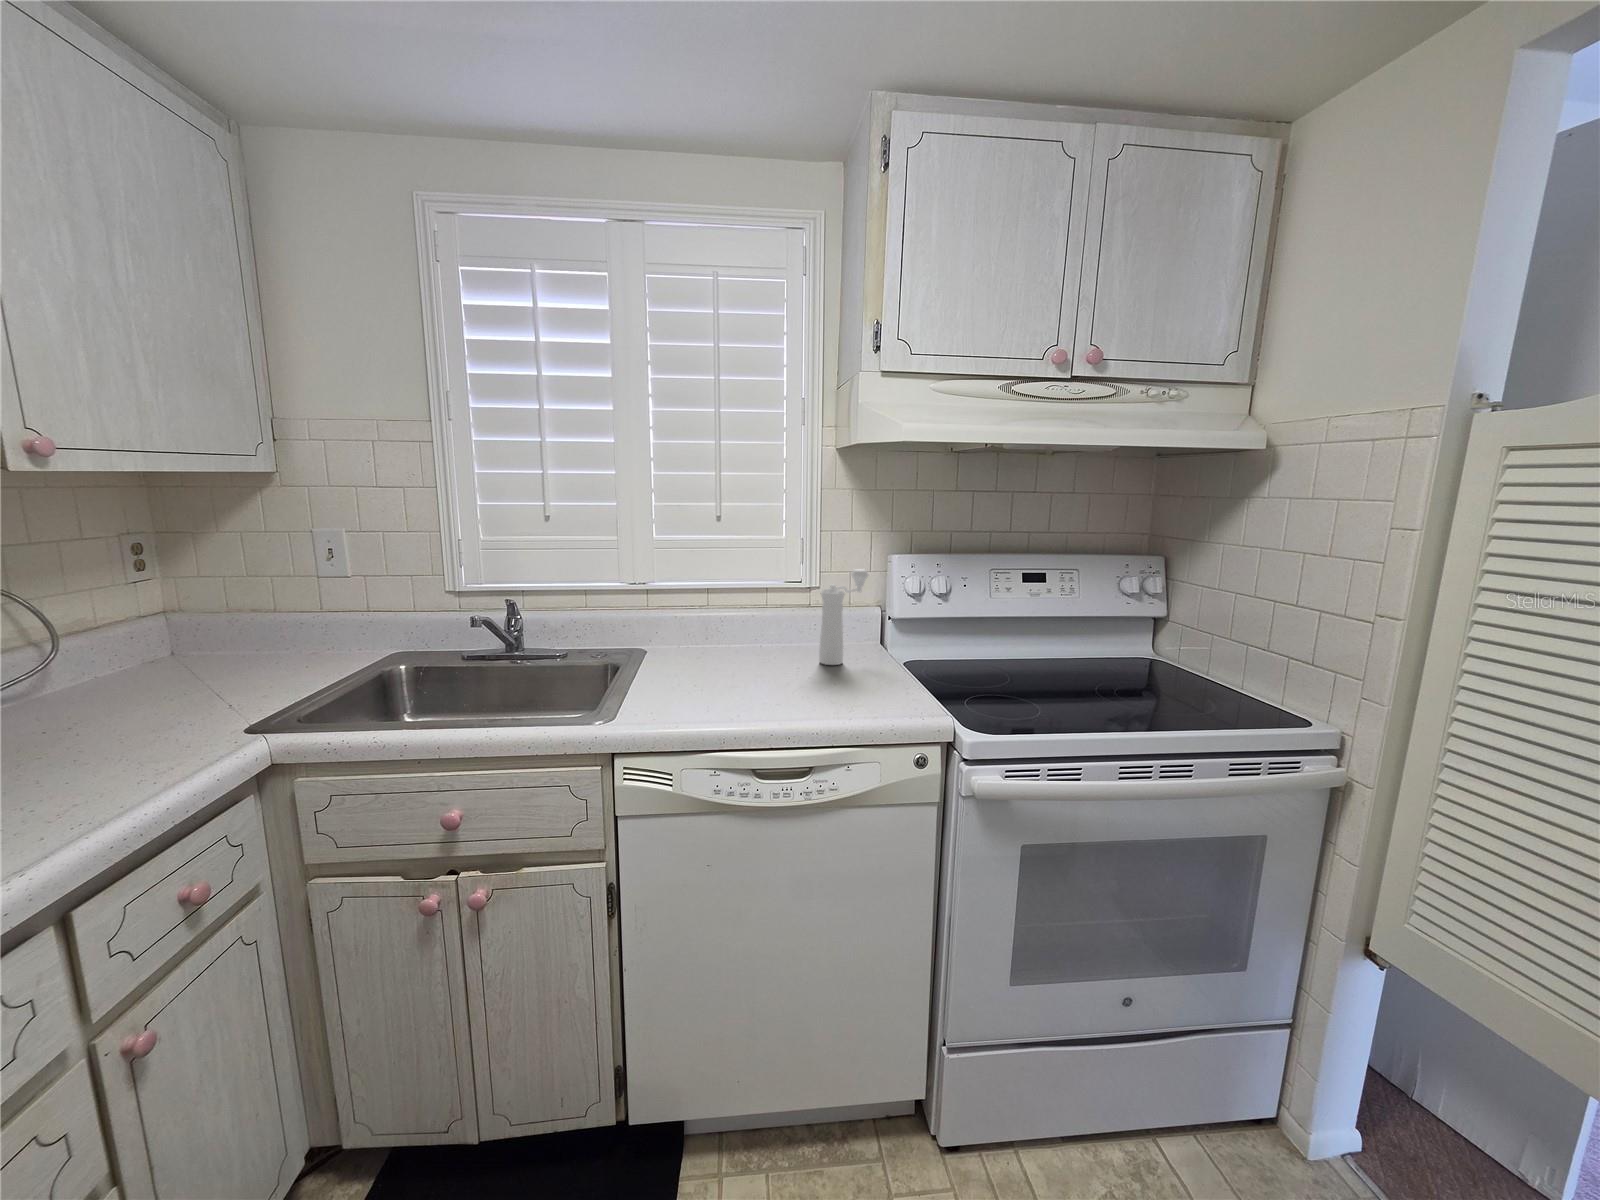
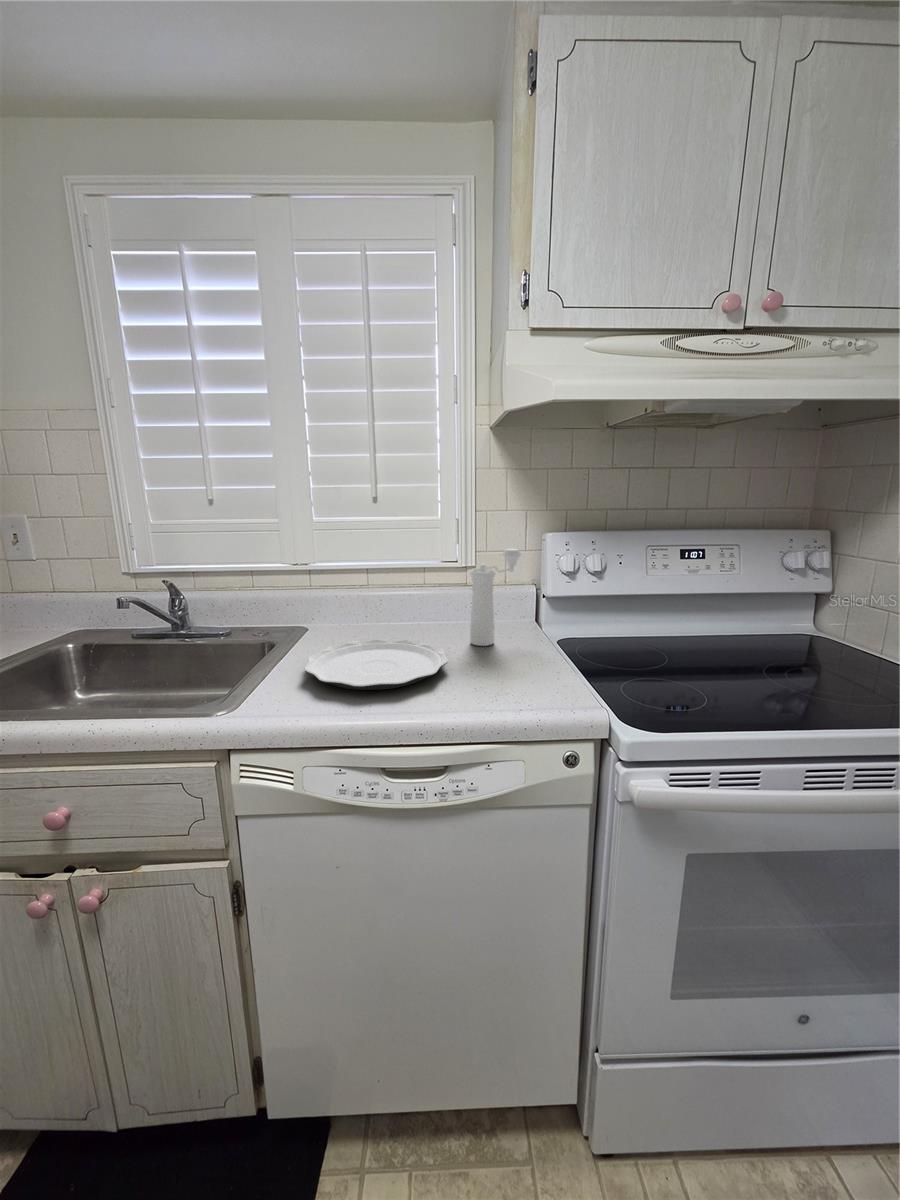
plate: none [666,657,804,703] -> present [304,638,448,690]

